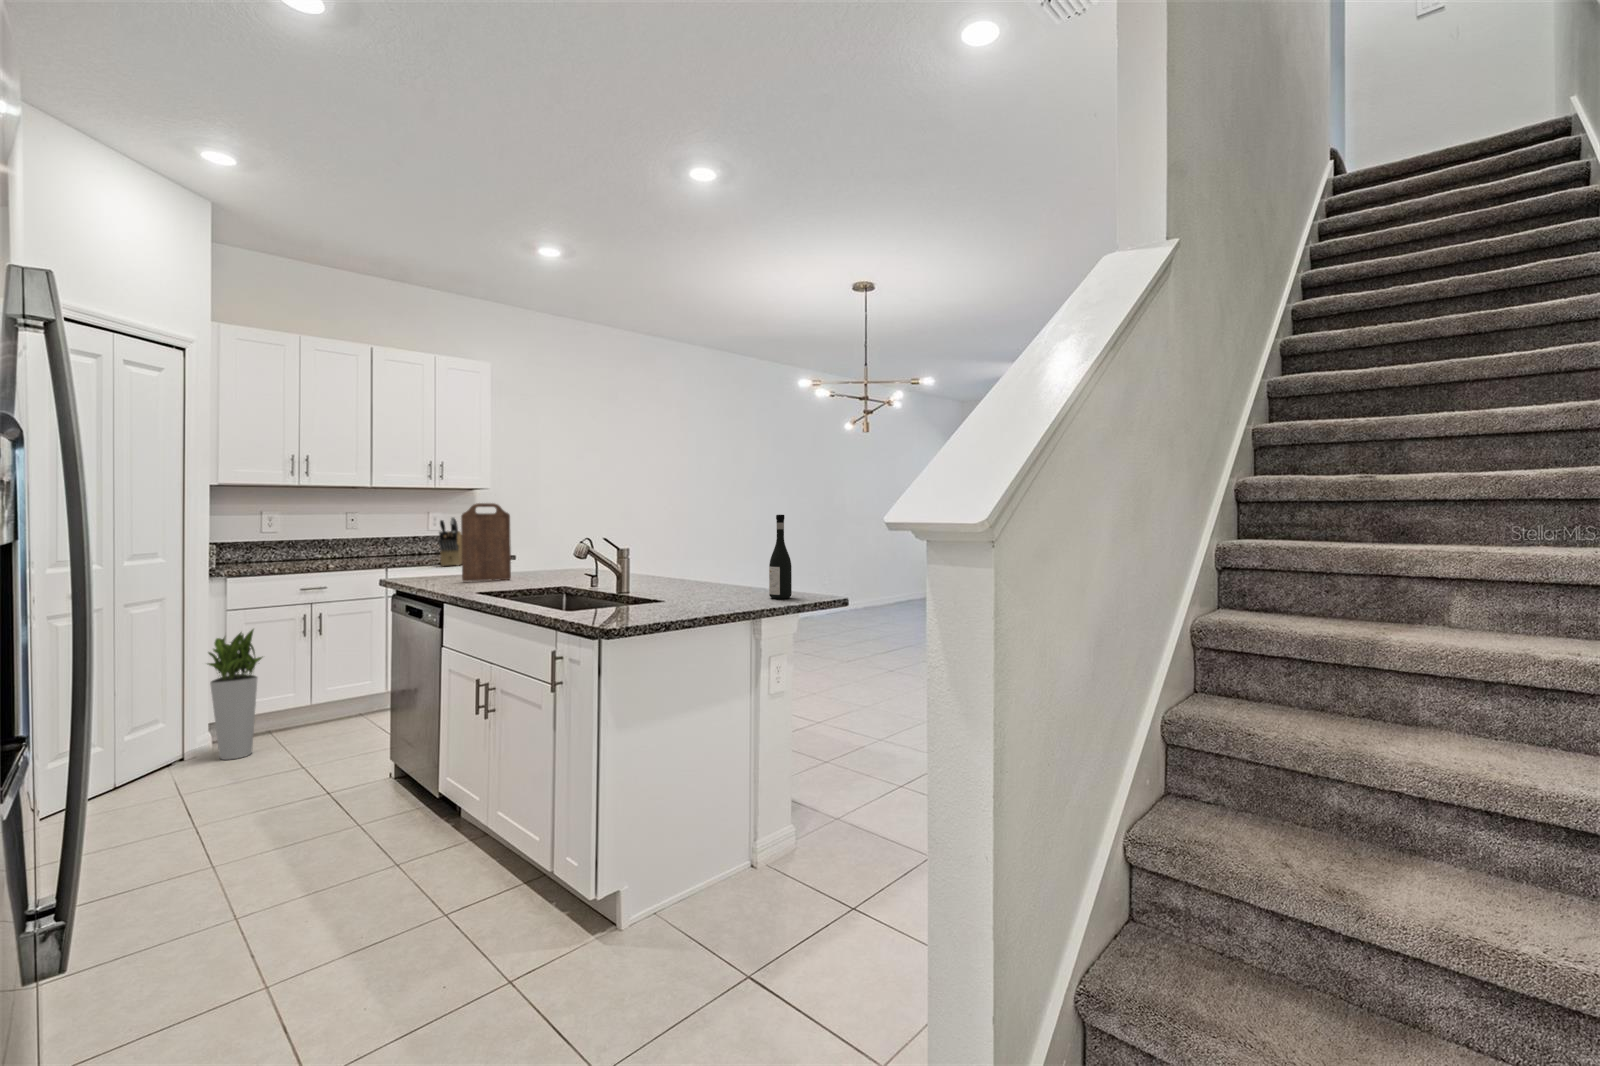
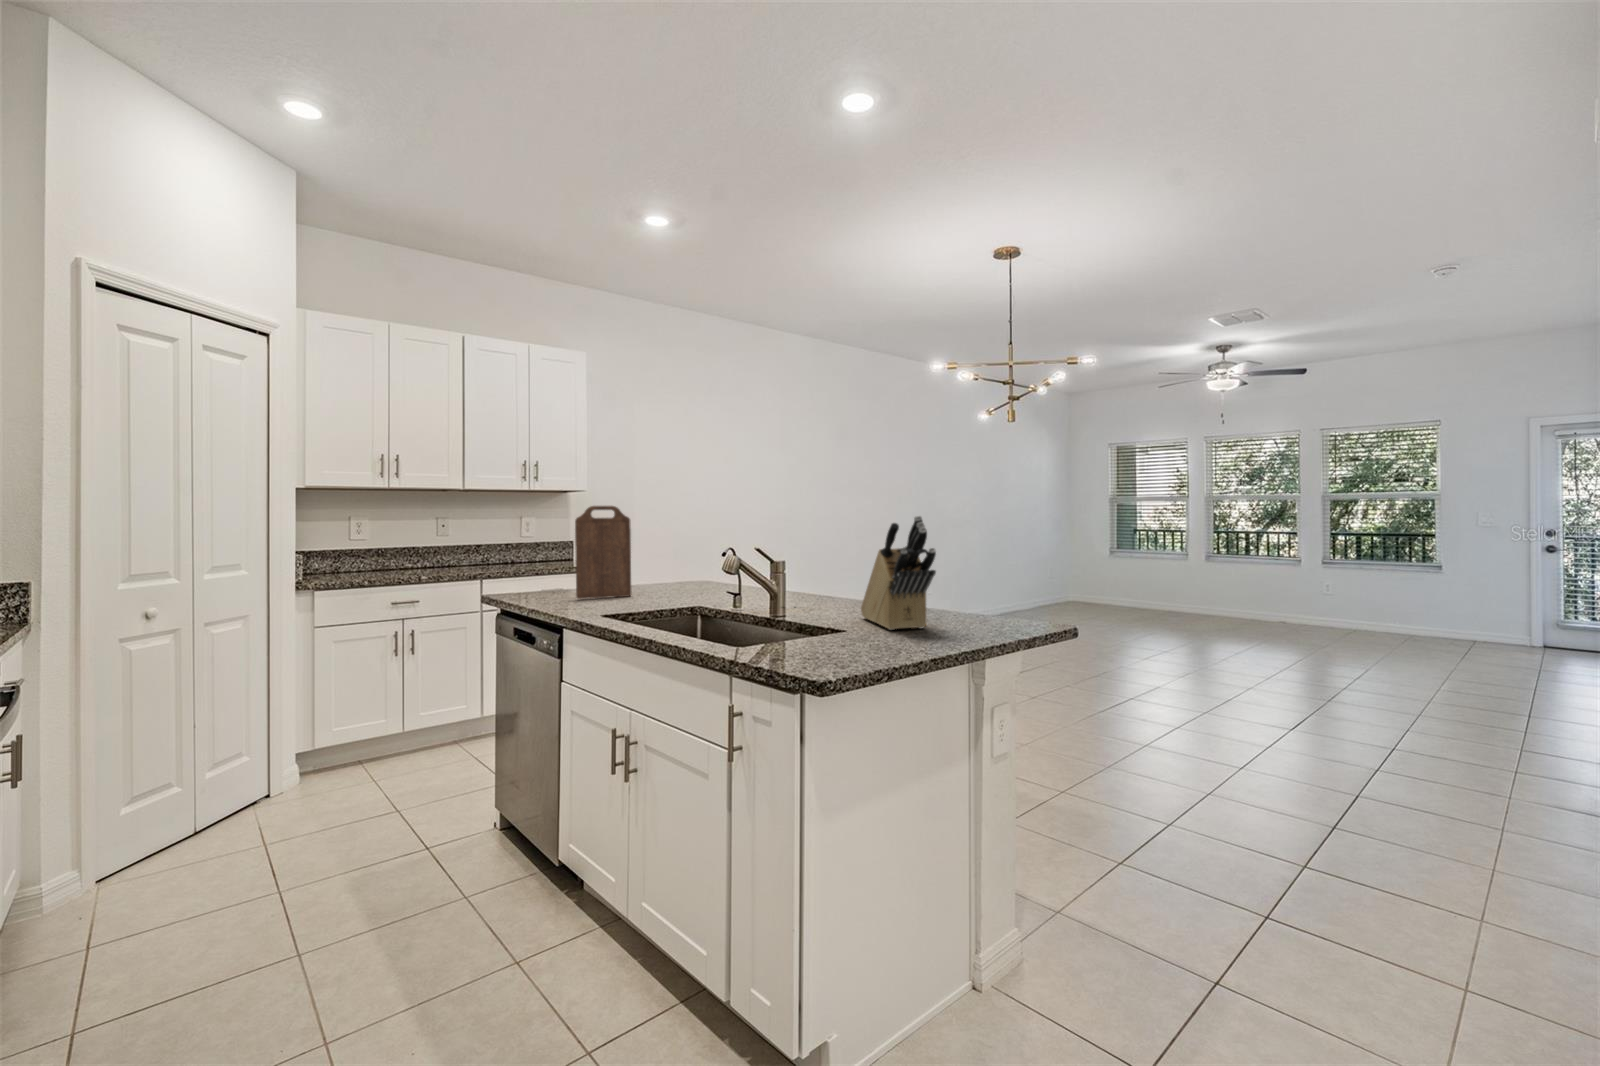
wine bottle: present [769,515,792,599] -> none [984,517,1014,629]
knife block: present [439,517,462,566] -> present [861,516,936,630]
planter: present [208,629,262,760] -> none [287,647,354,797]

